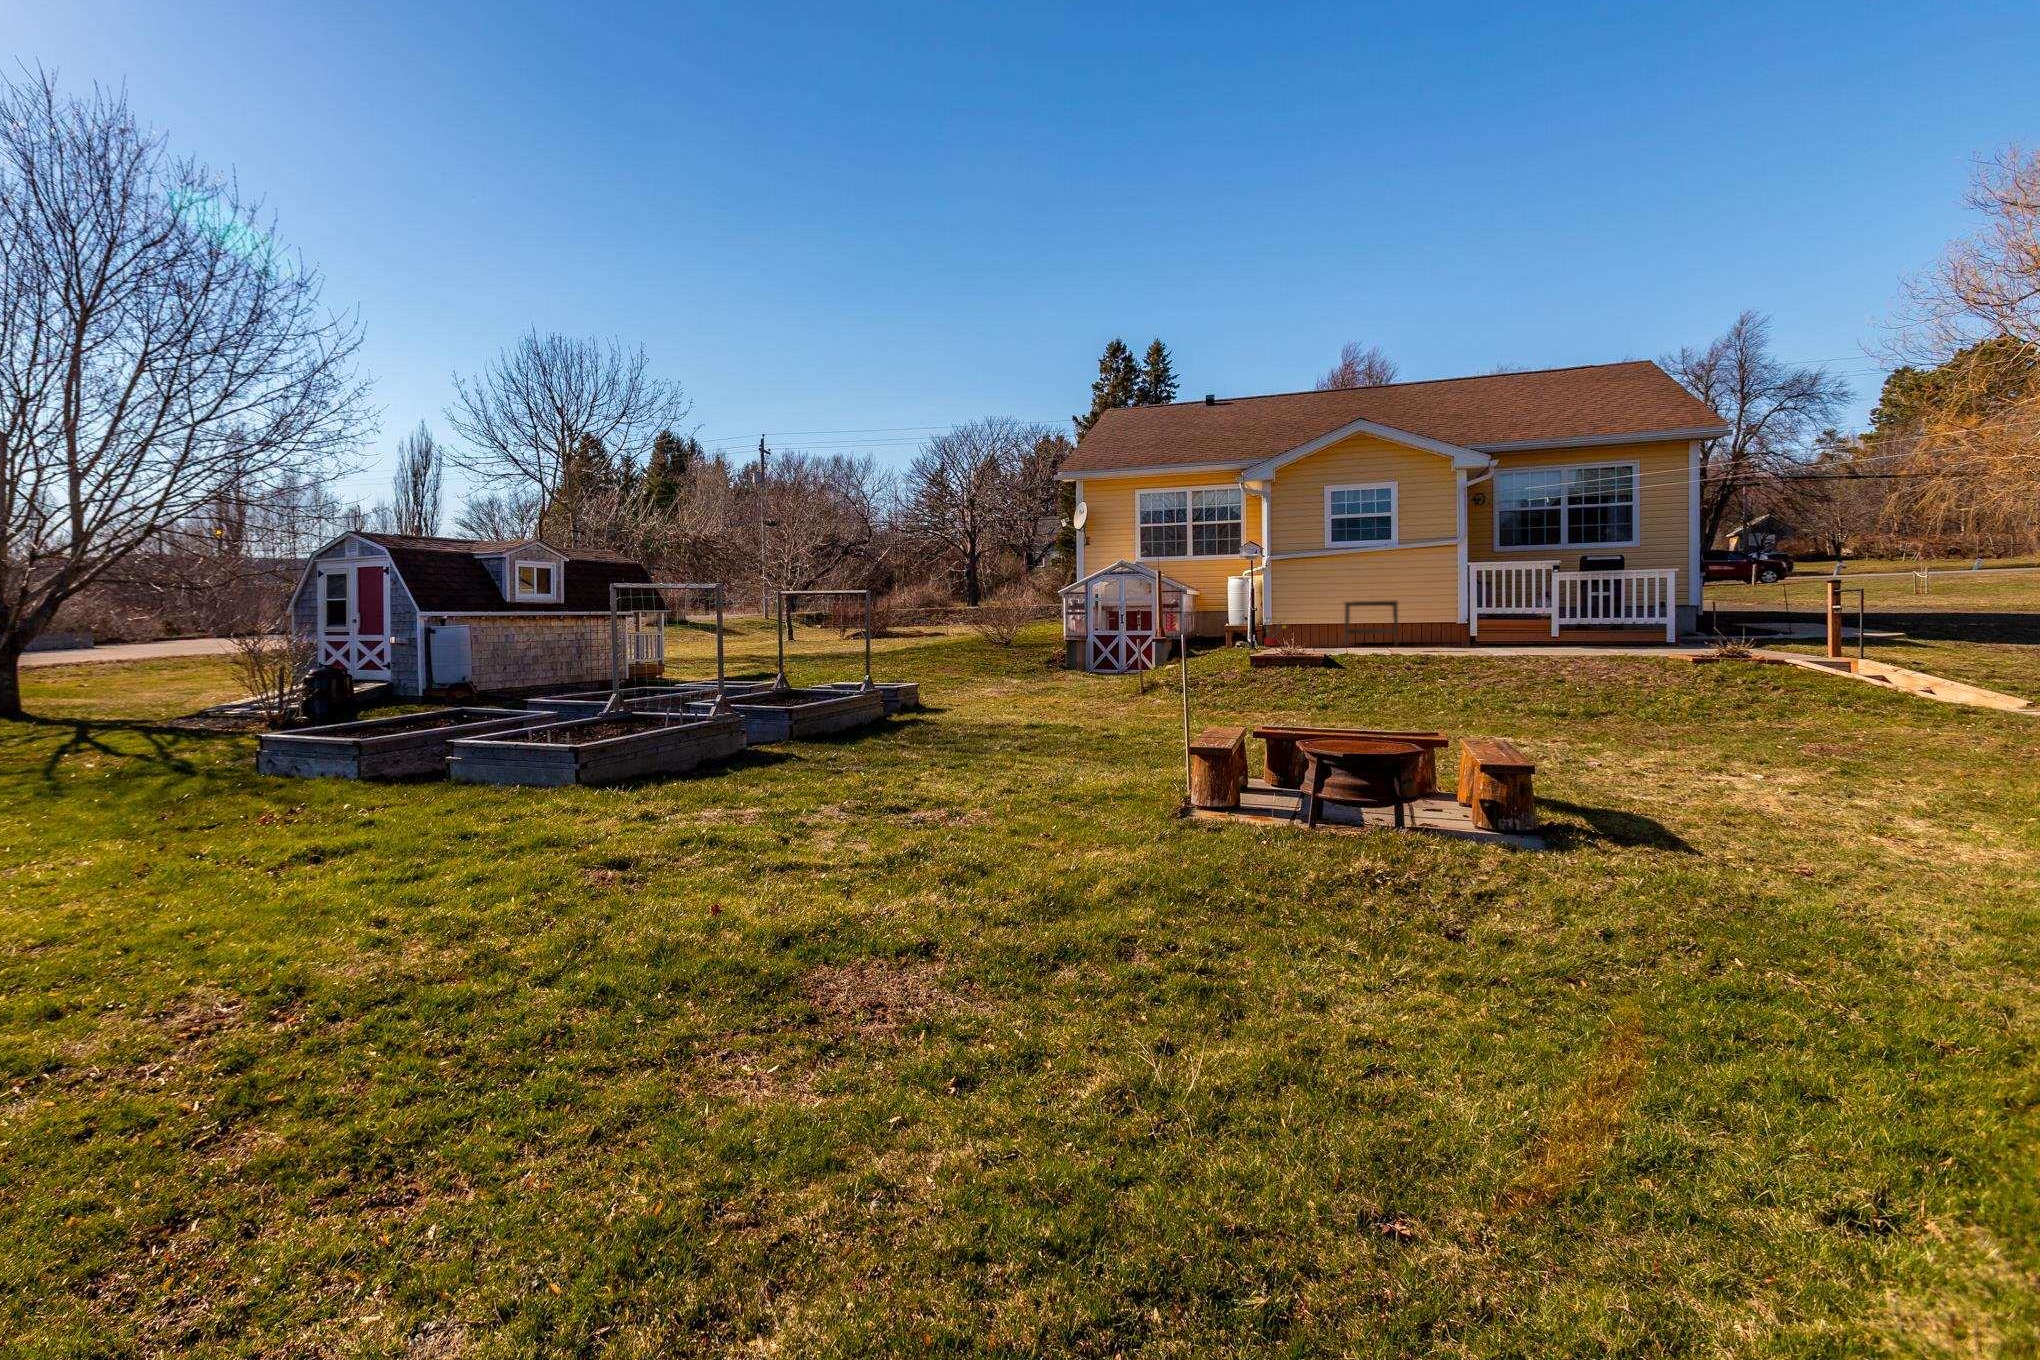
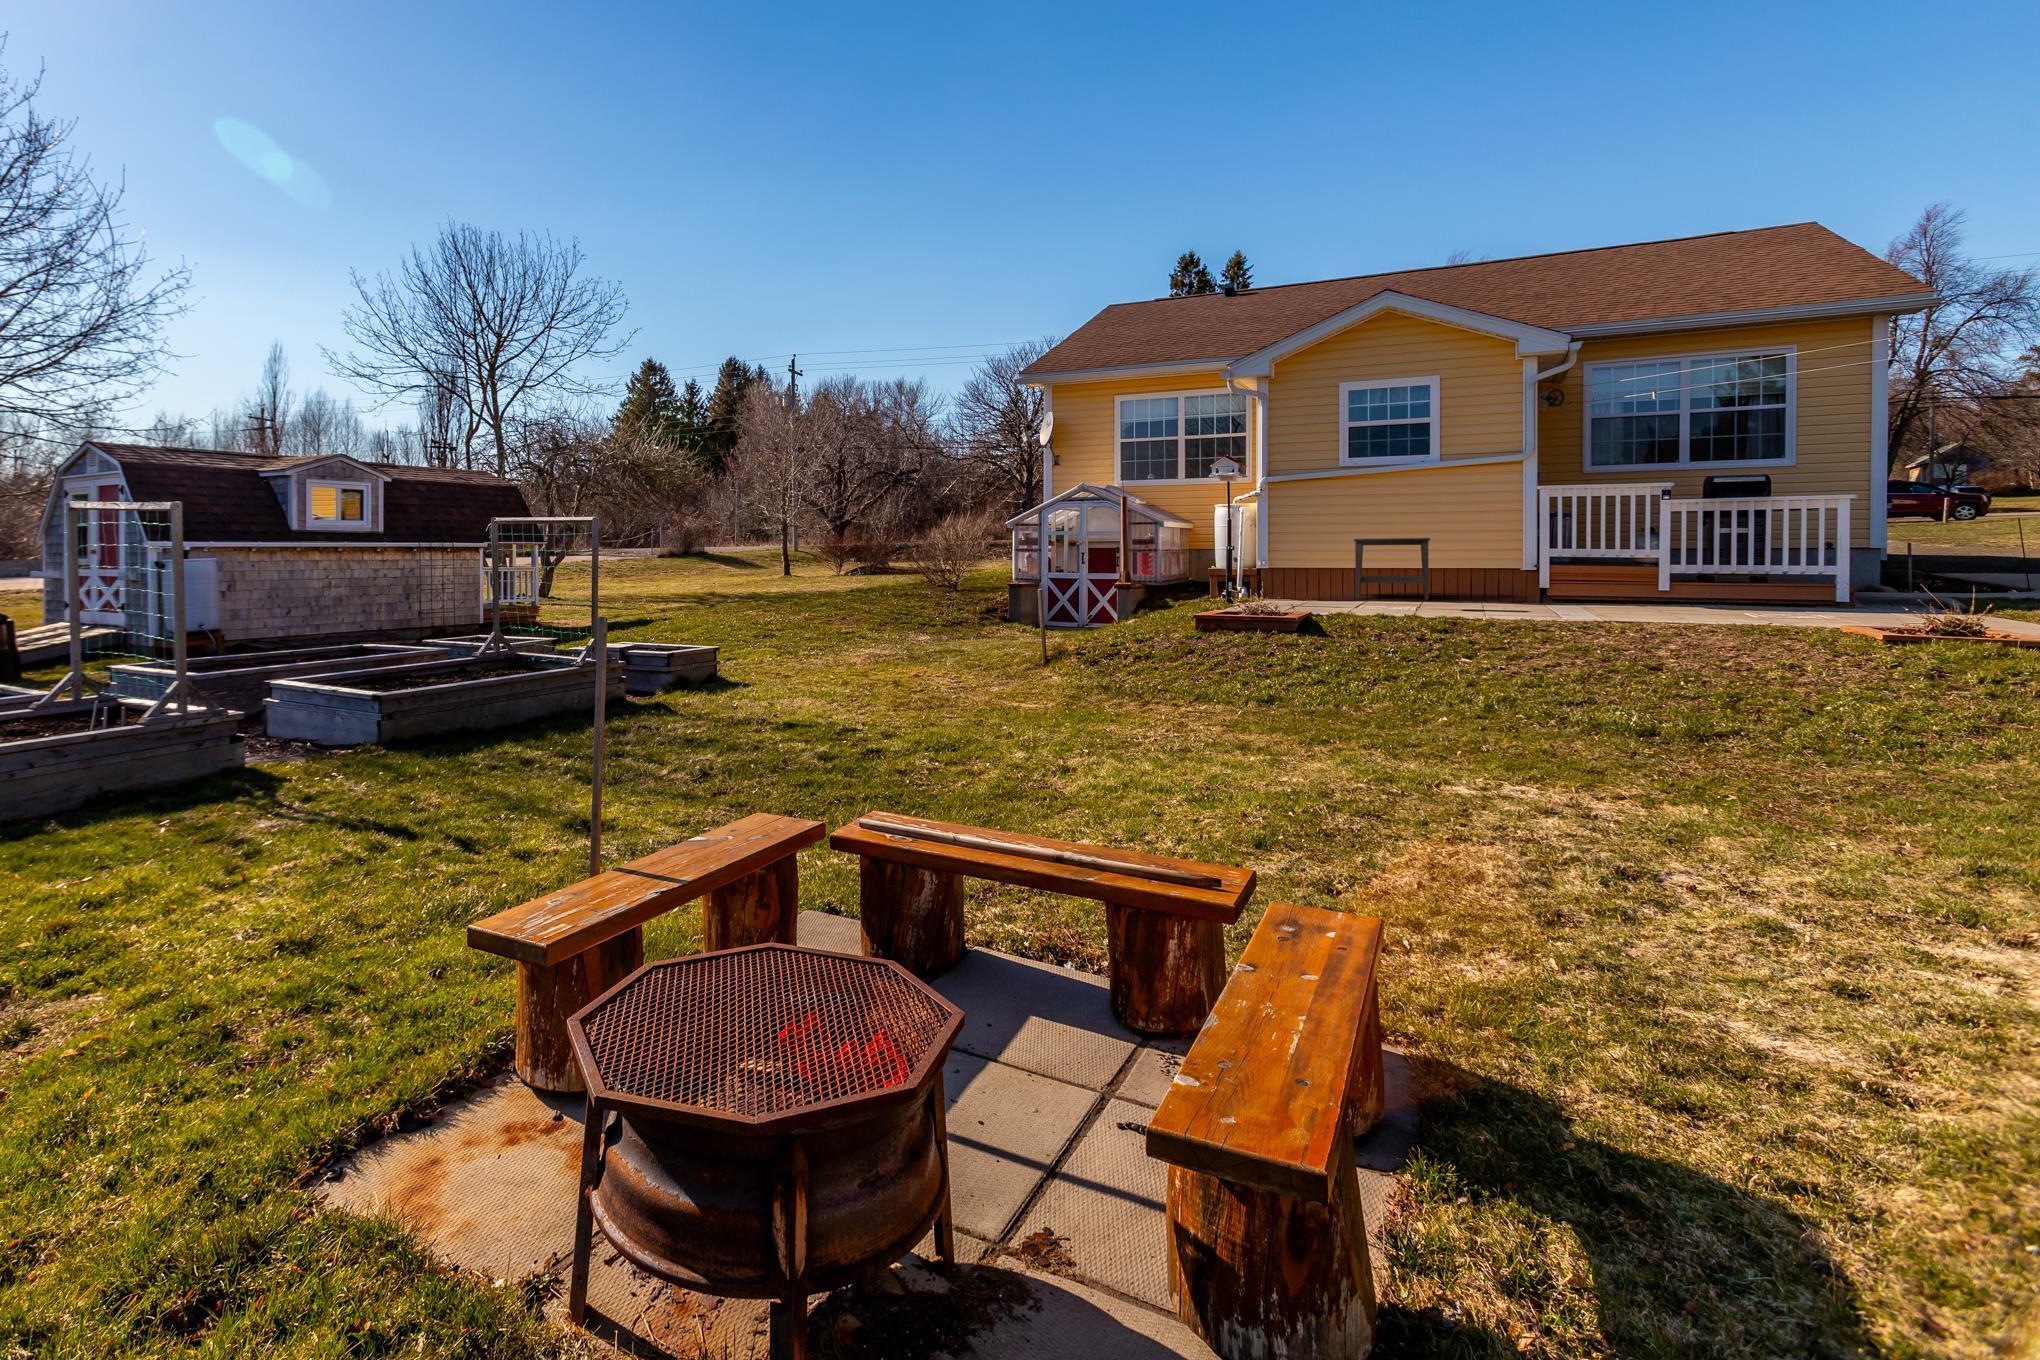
decorative plant: present [1264,622,1281,646] -> none [1248,555,1276,596]

